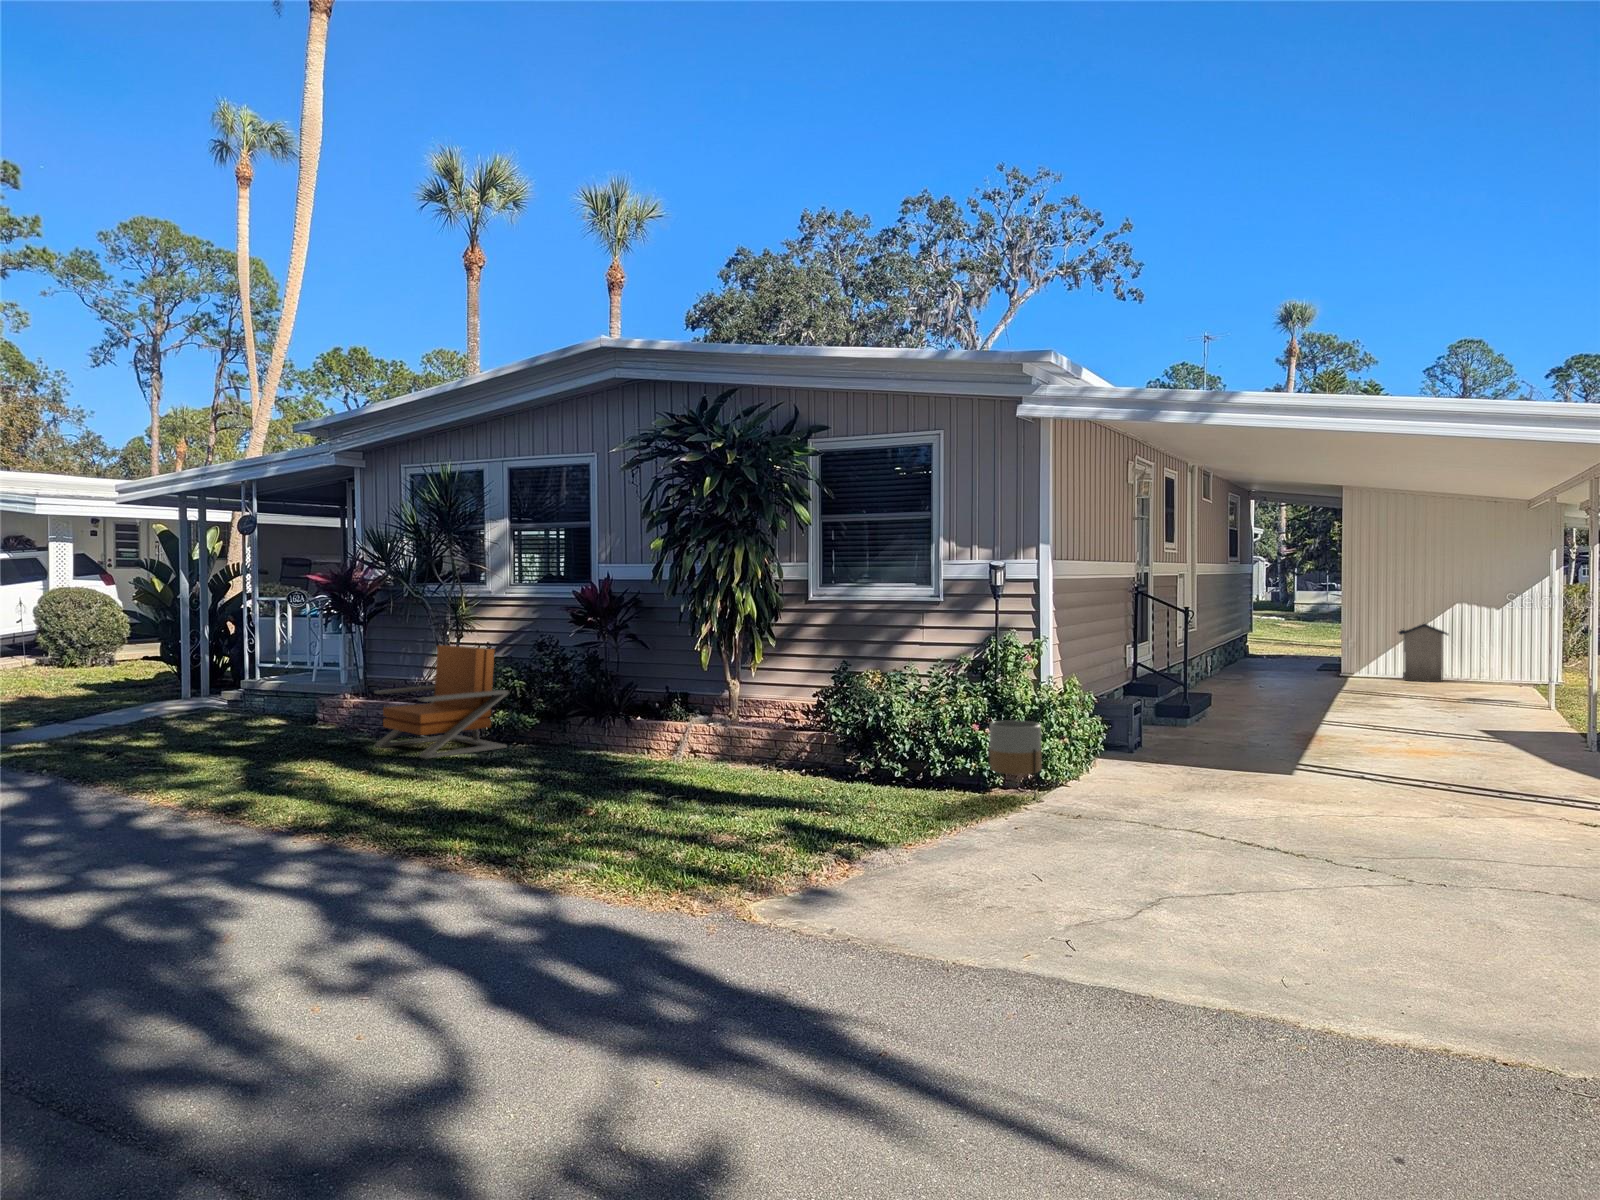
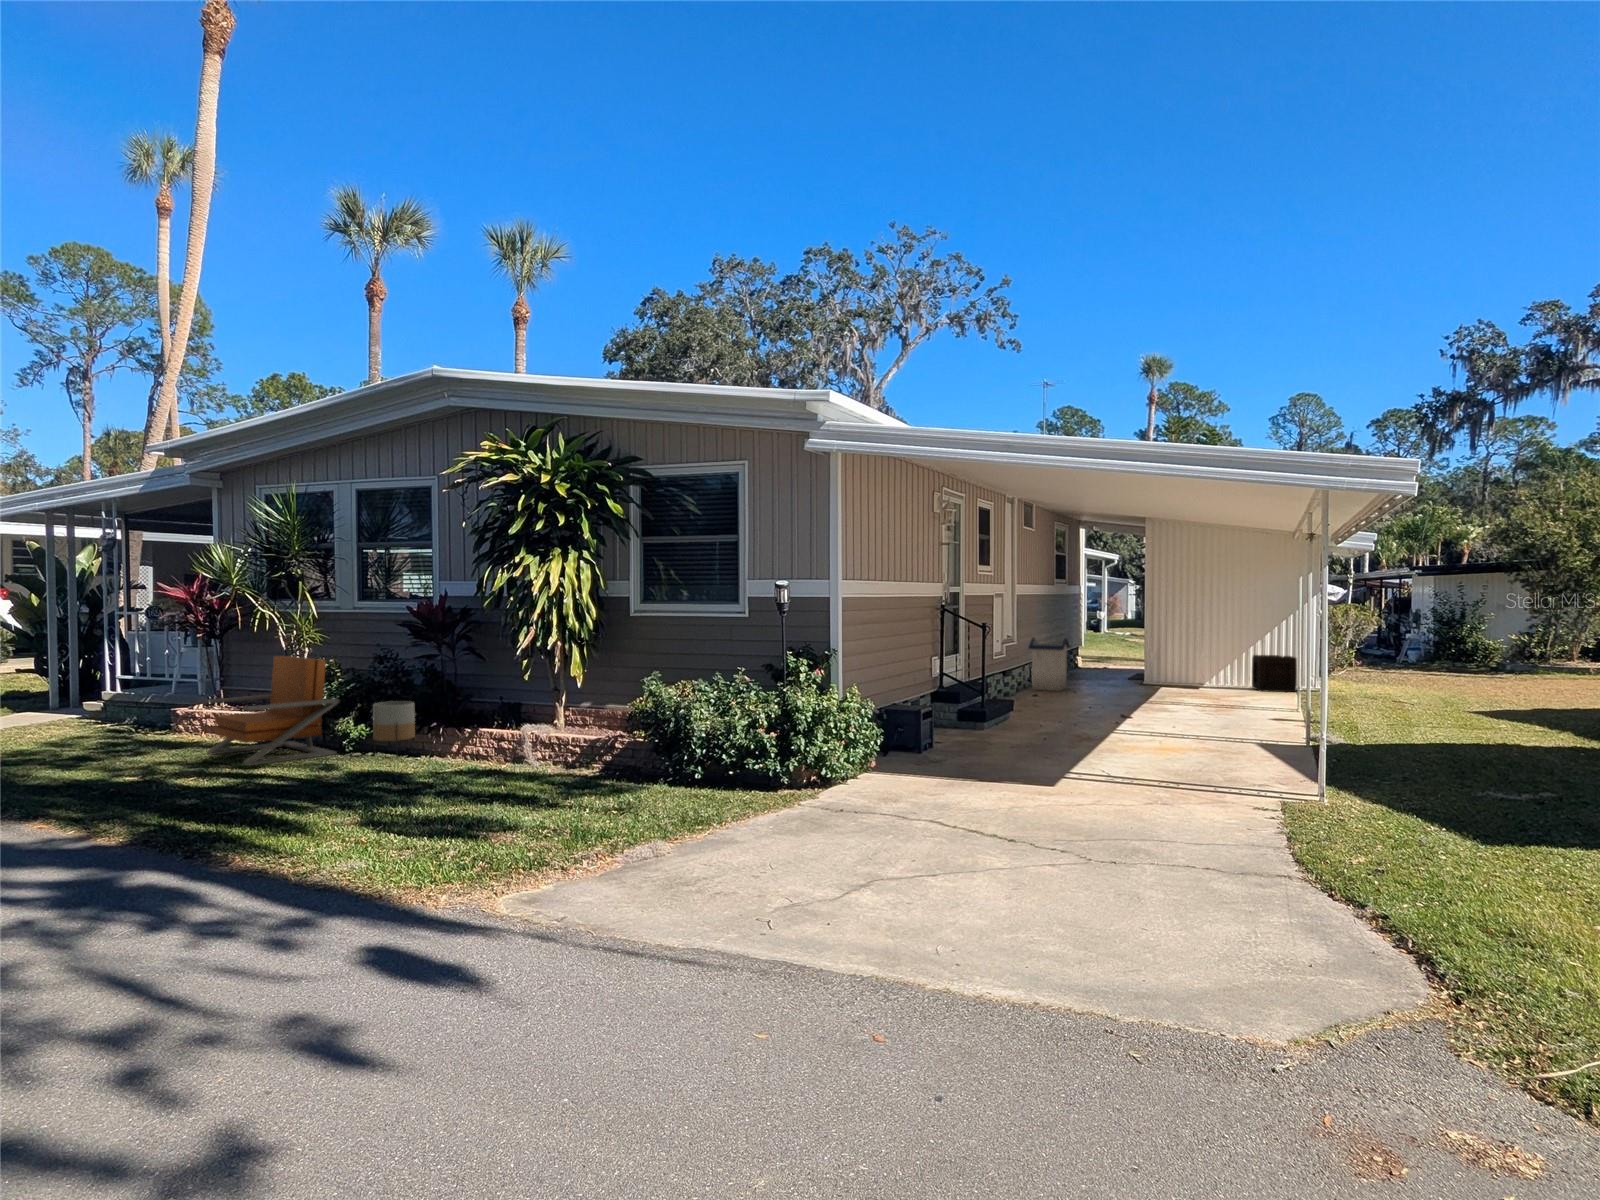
trash can: present [1399,624,1448,682] -> present [1028,638,1070,691]
wooden crate: none [1470,642,1526,684] -> present [1252,655,1297,692]
planter: present [988,720,1042,797] -> present [373,701,415,758]

